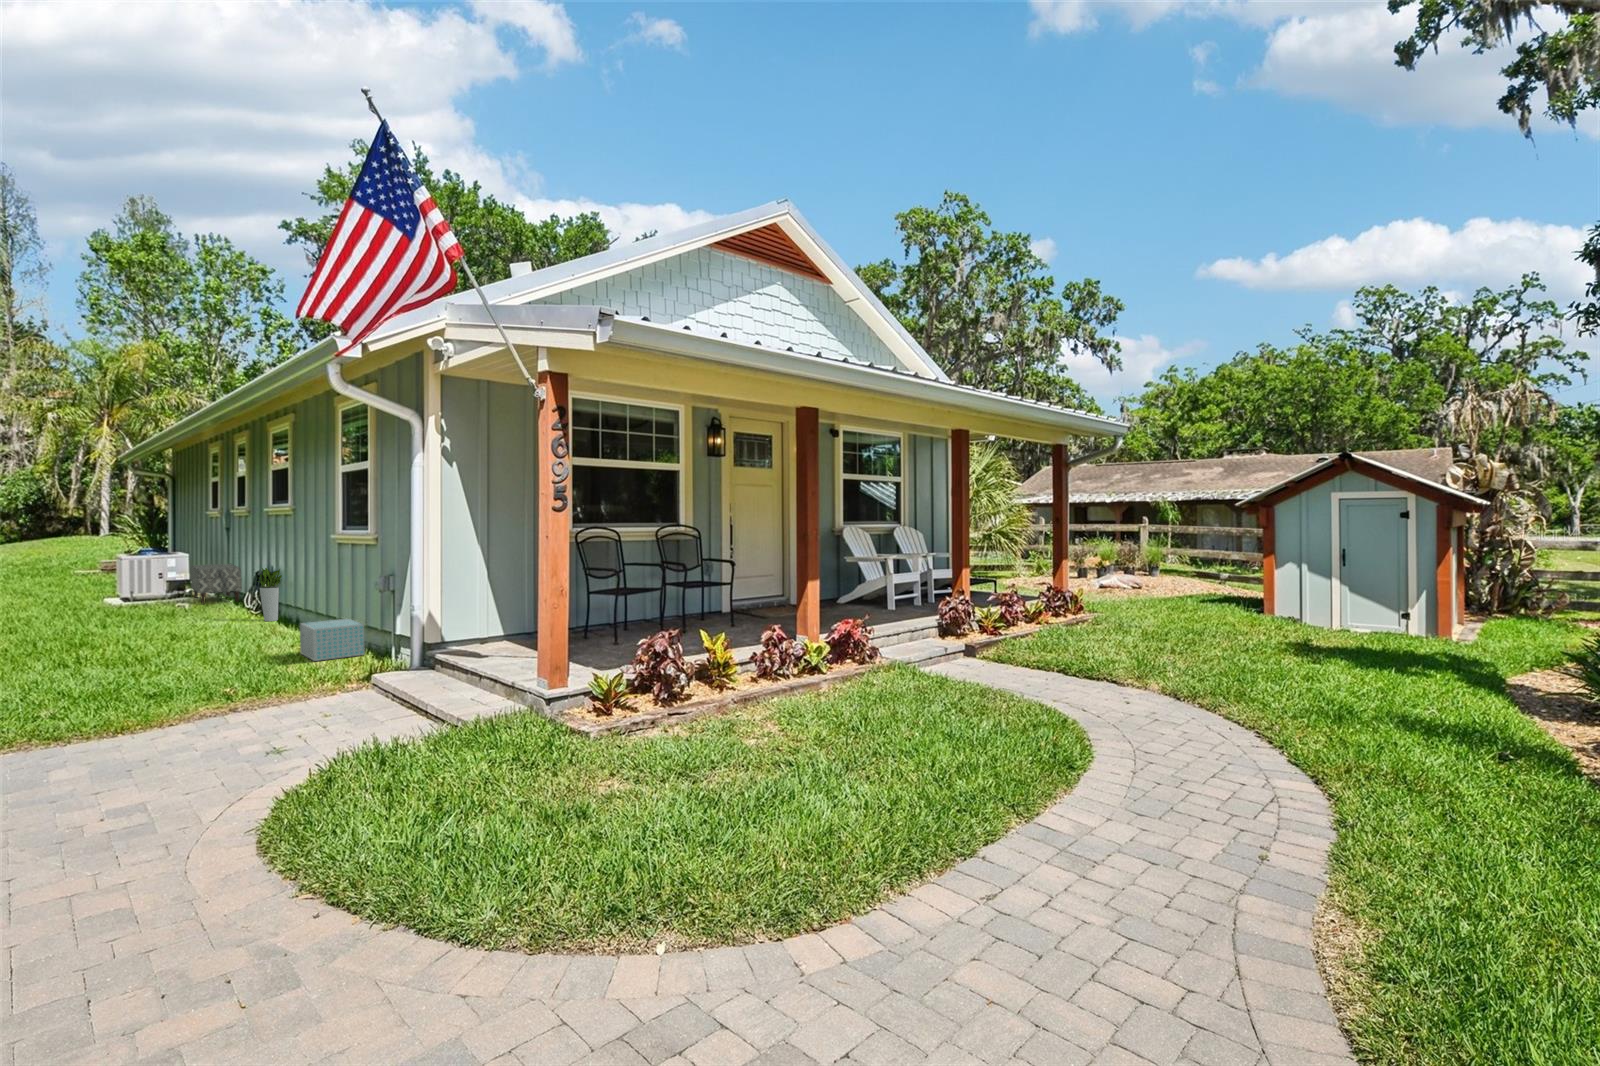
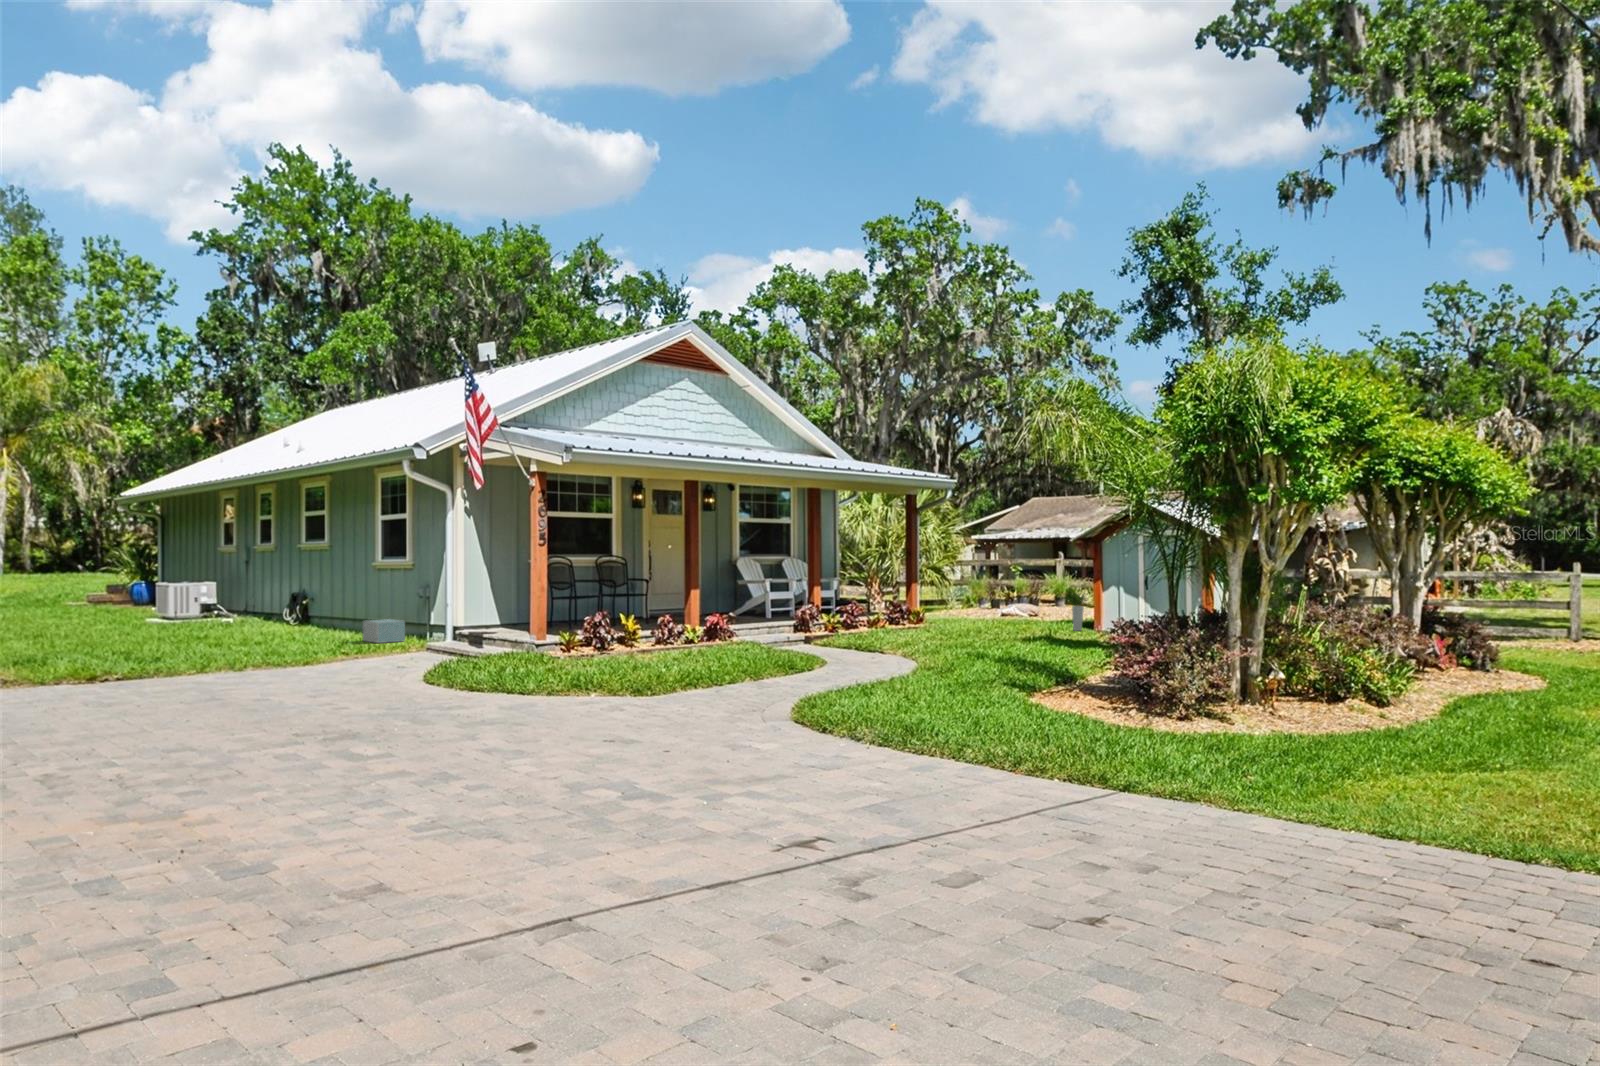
bench: present [190,563,242,604] -> none [221,592,267,622]
planter: present [258,568,282,621] -> present [1071,593,1085,631]

